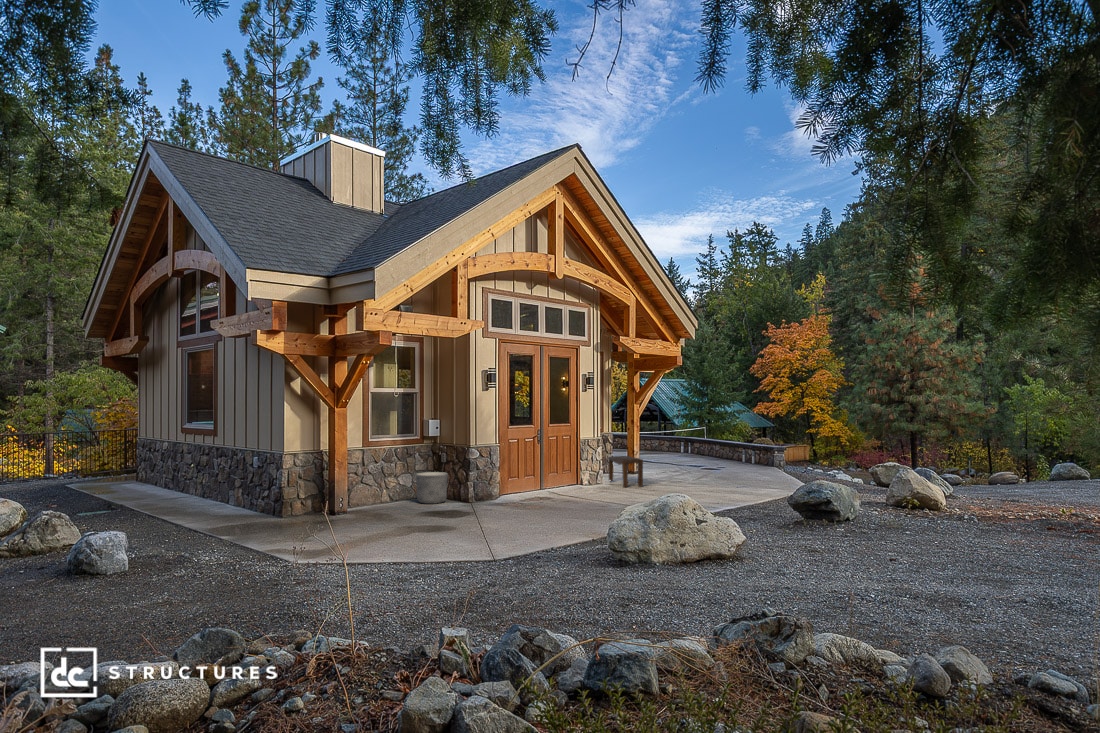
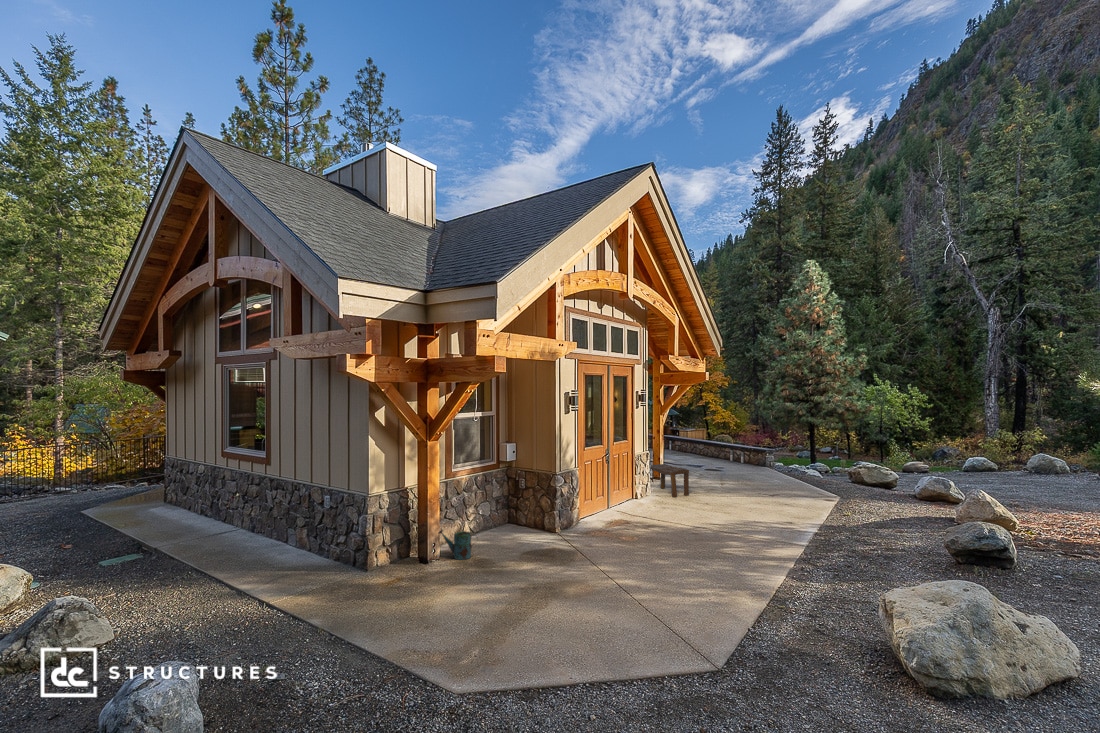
planter: present [416,472,448,504] -> none [498,498,531,534]
watering can: none [345,489,379,515] -> present [438,530,478,560]

